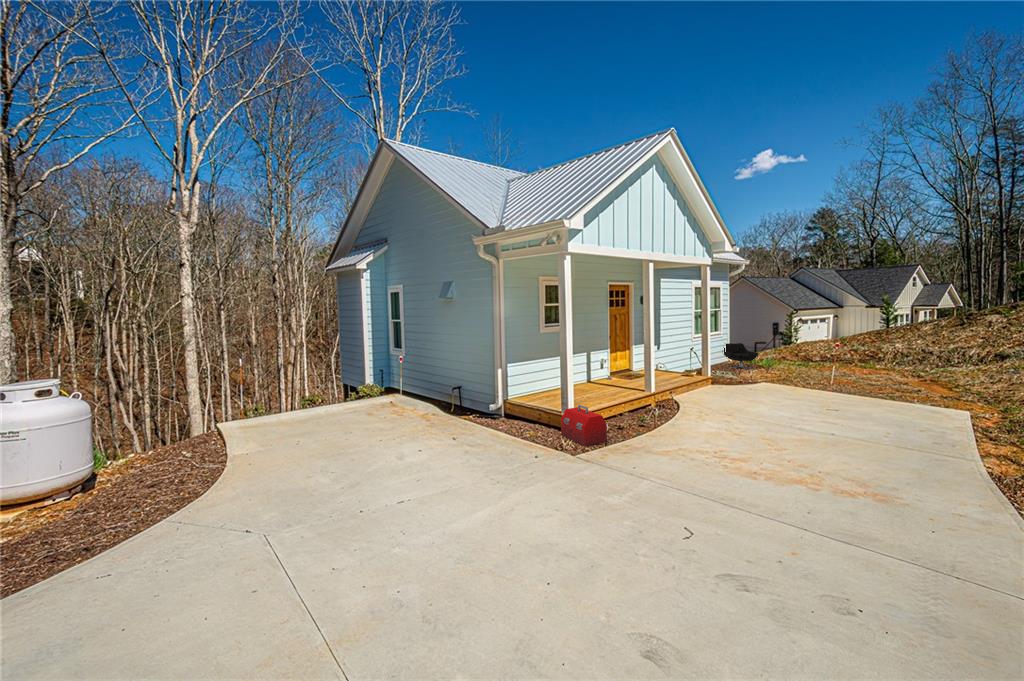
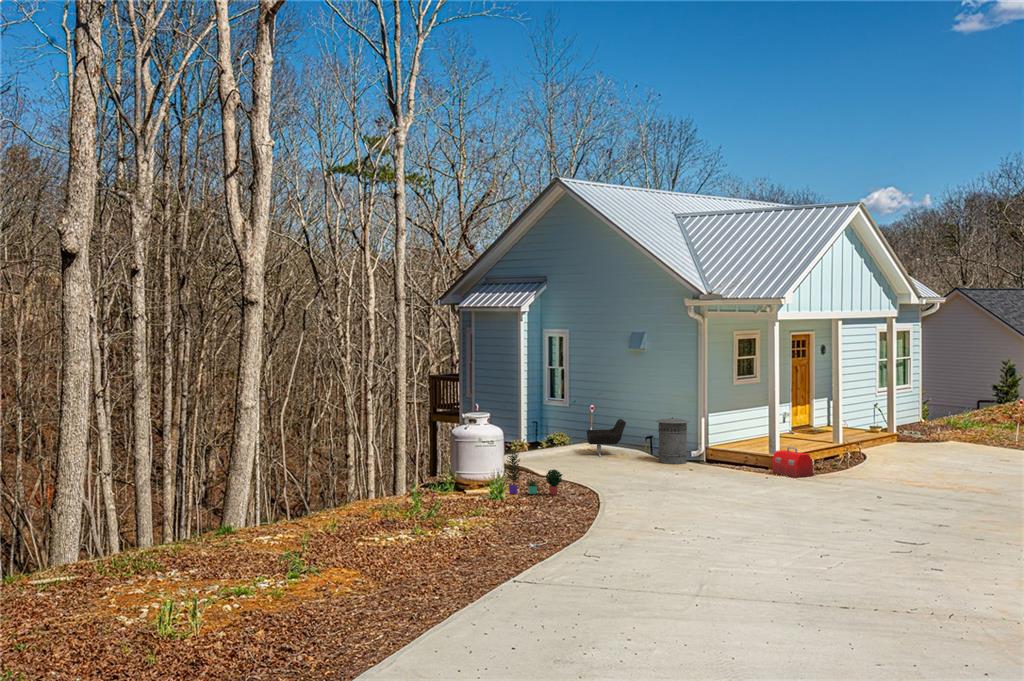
lounge chair: present [724,343,759,369] -> present [587,419,626,457]
trash can: none [451,368,486,419] -> present [656,417,689,464]
potted plant: none [131,428,216,497] -> present [506,449,562,495]

